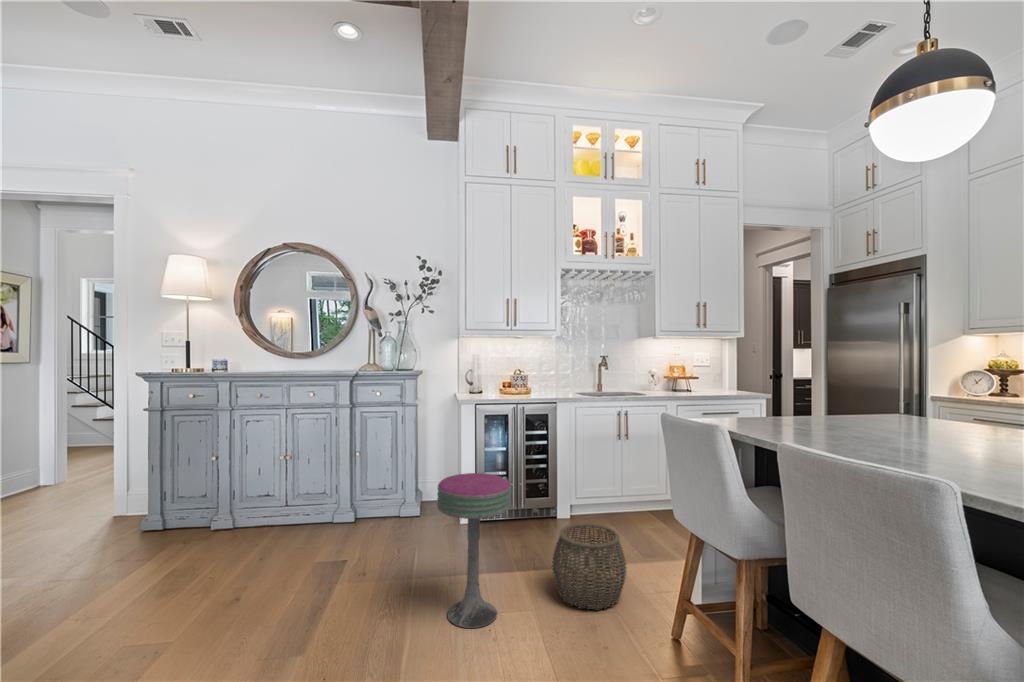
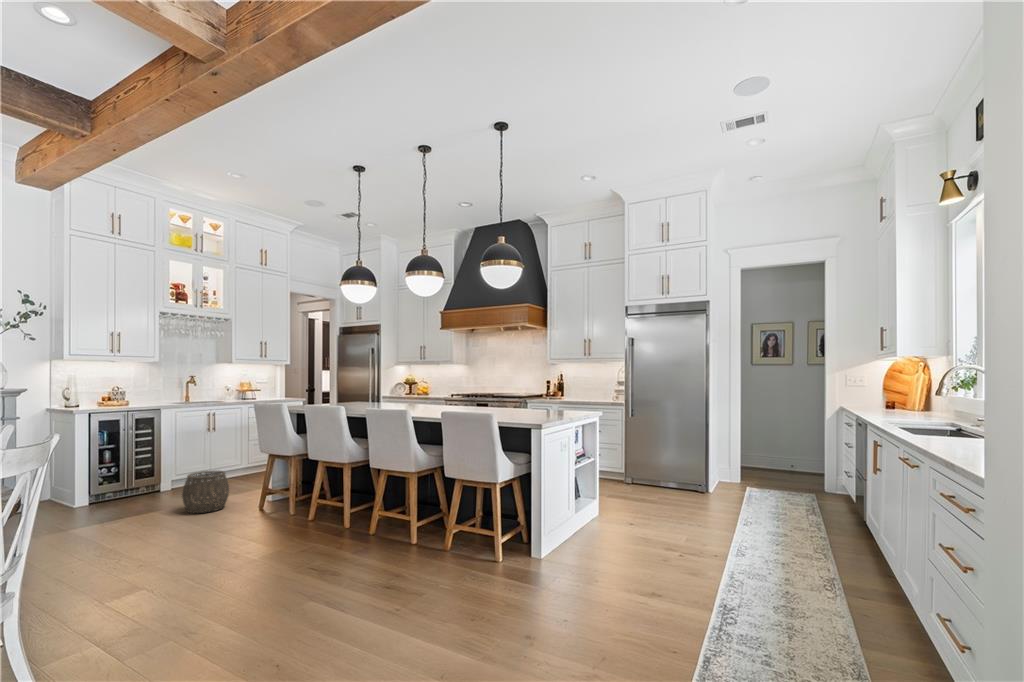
bar stool: present [437,473,511,628] -> none [110,446,163,533]

